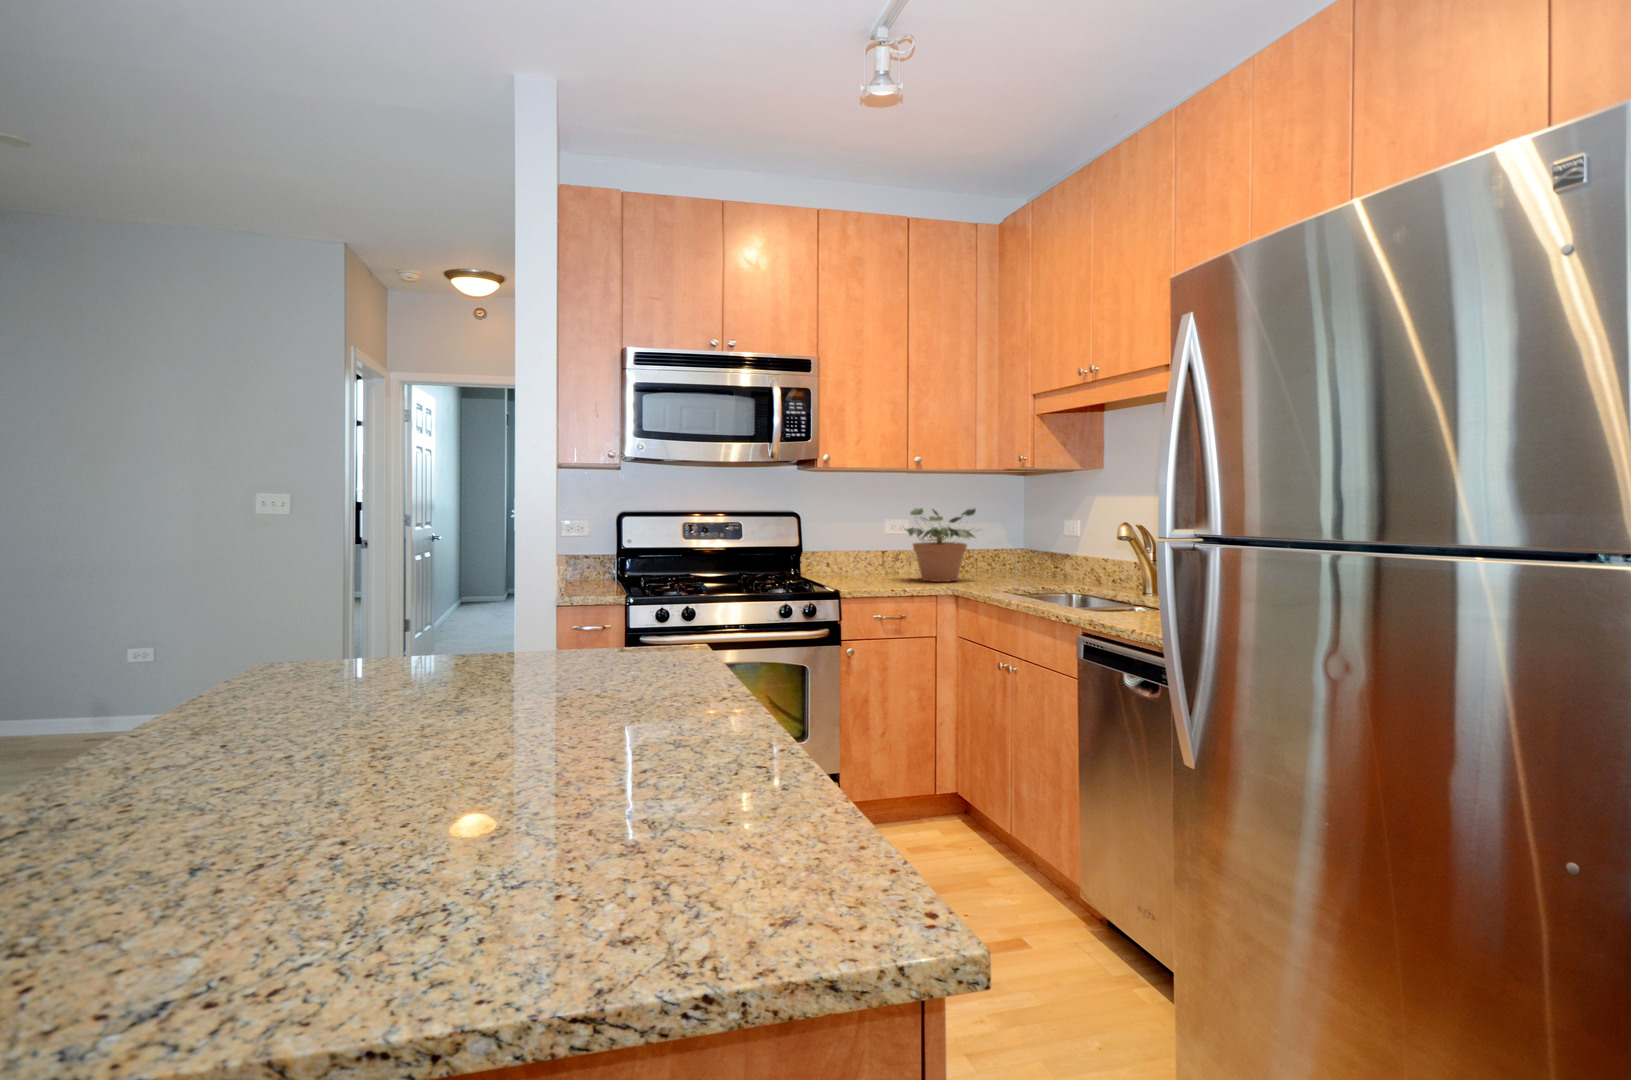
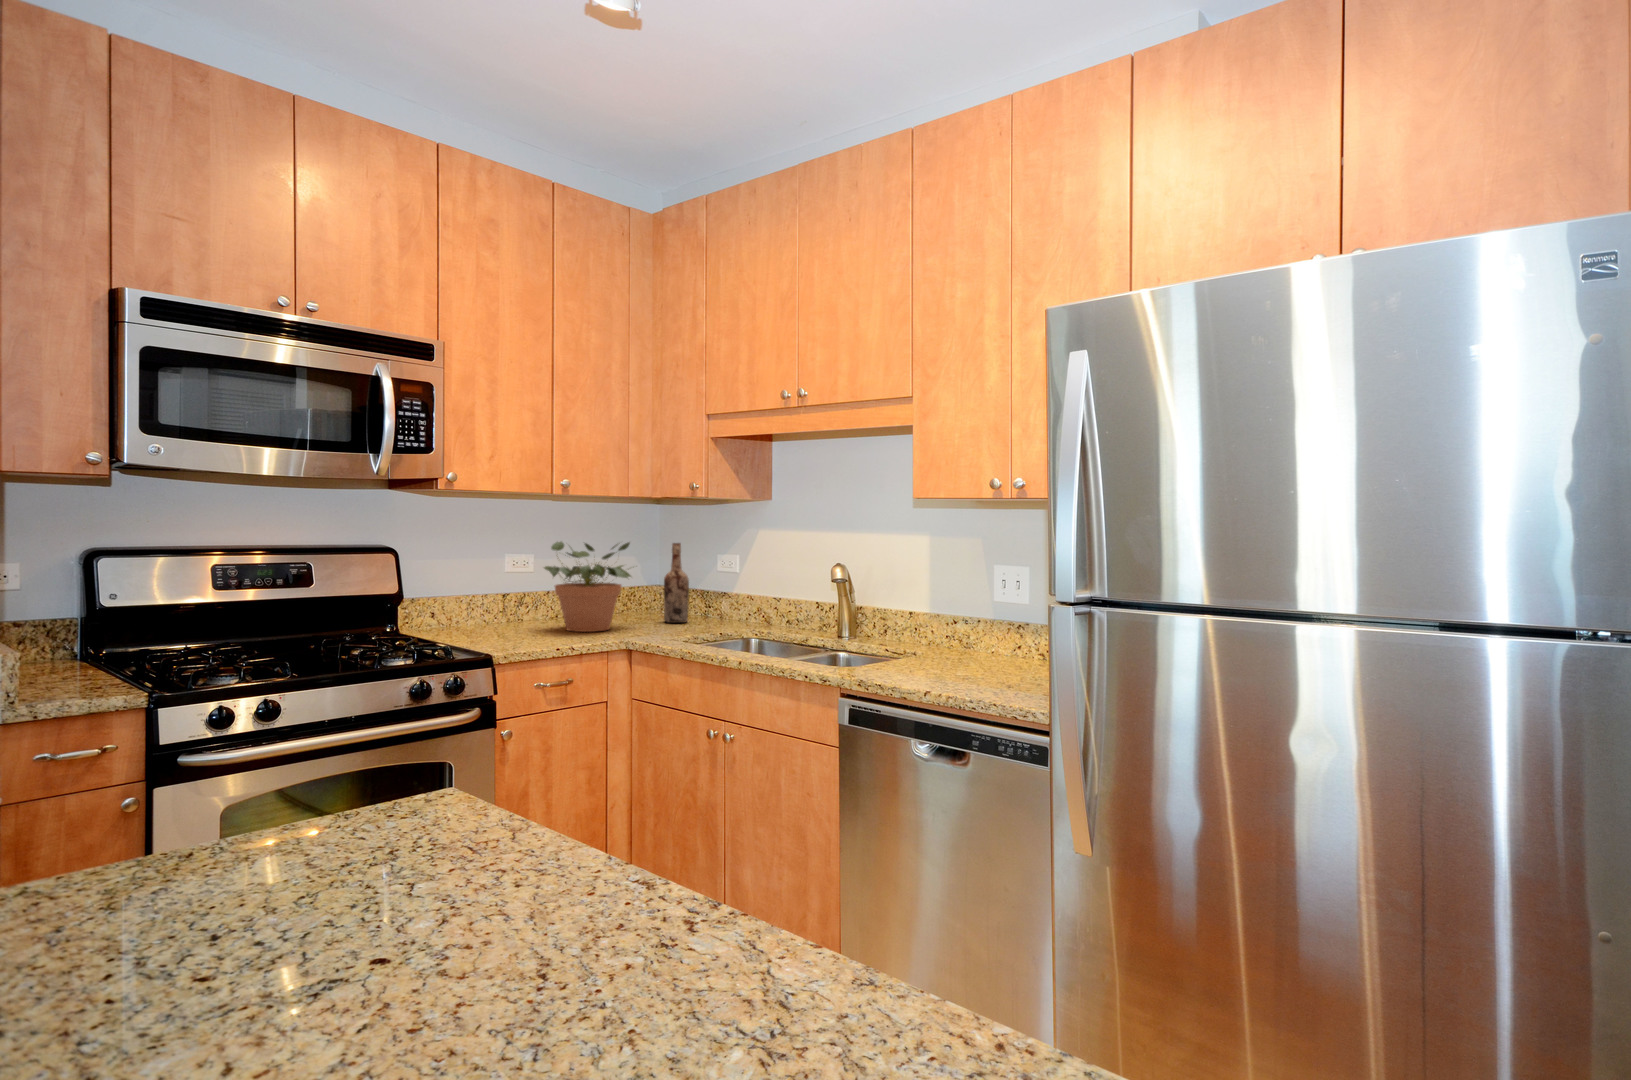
wine bottle: none [1011,510,1033,580] -> present [664,543,689,623]

